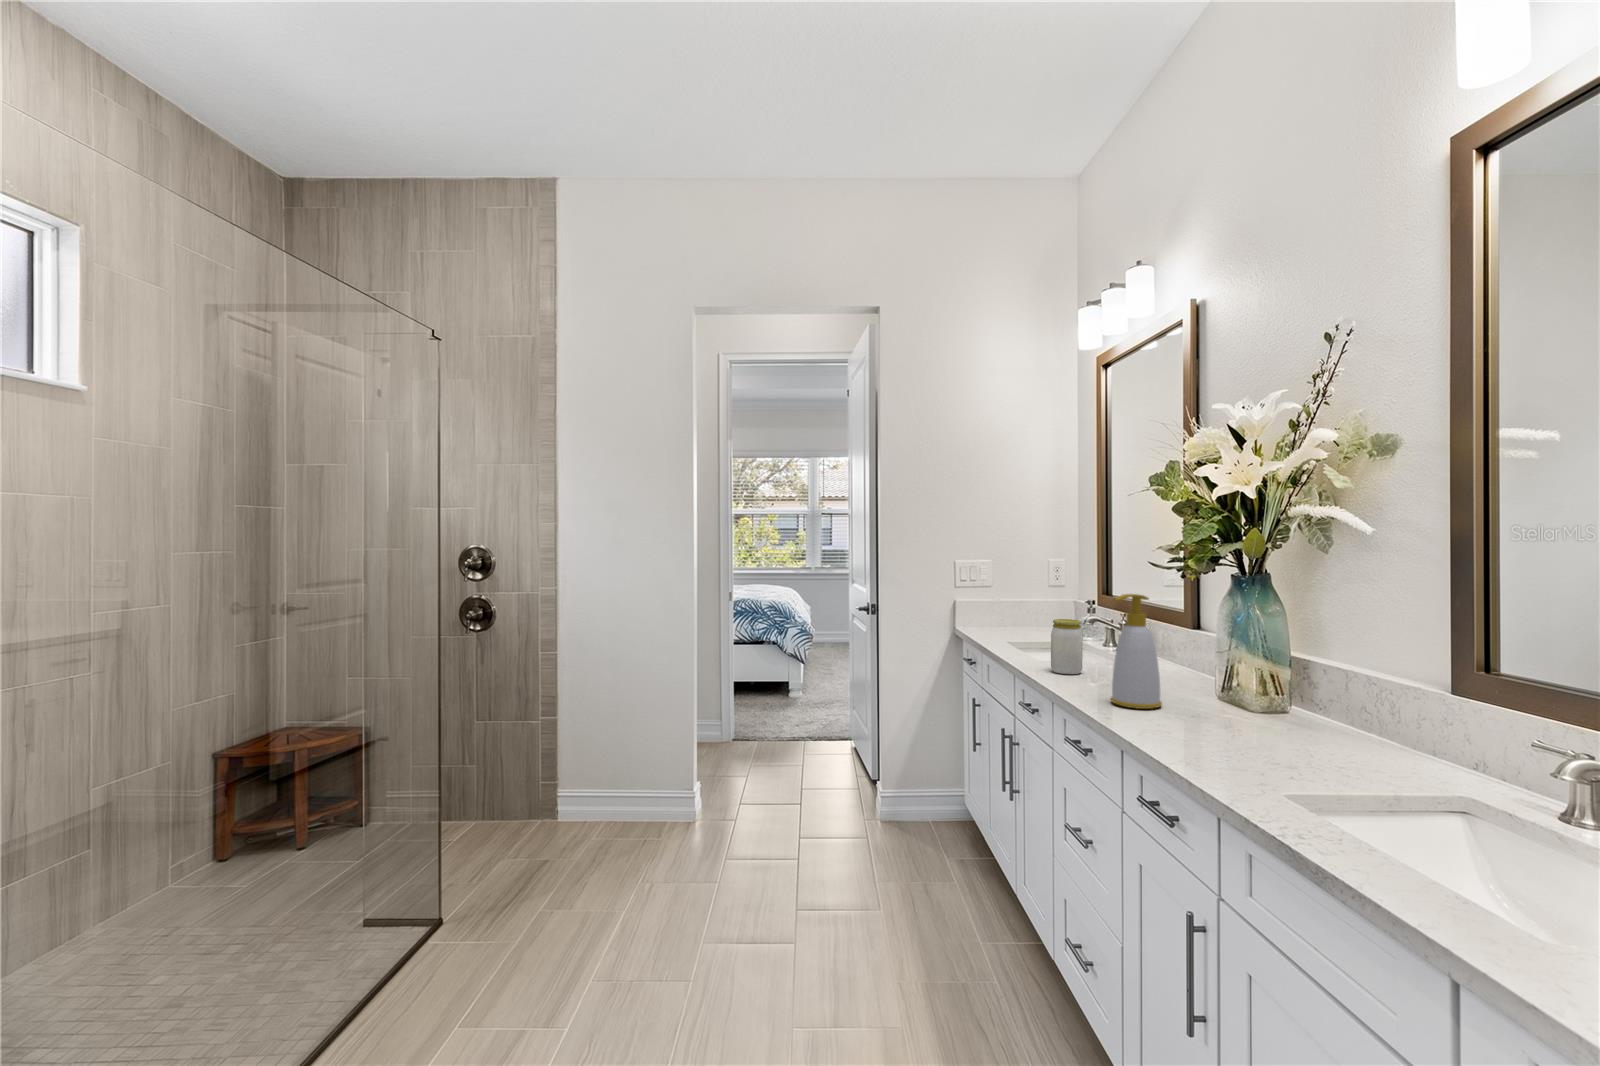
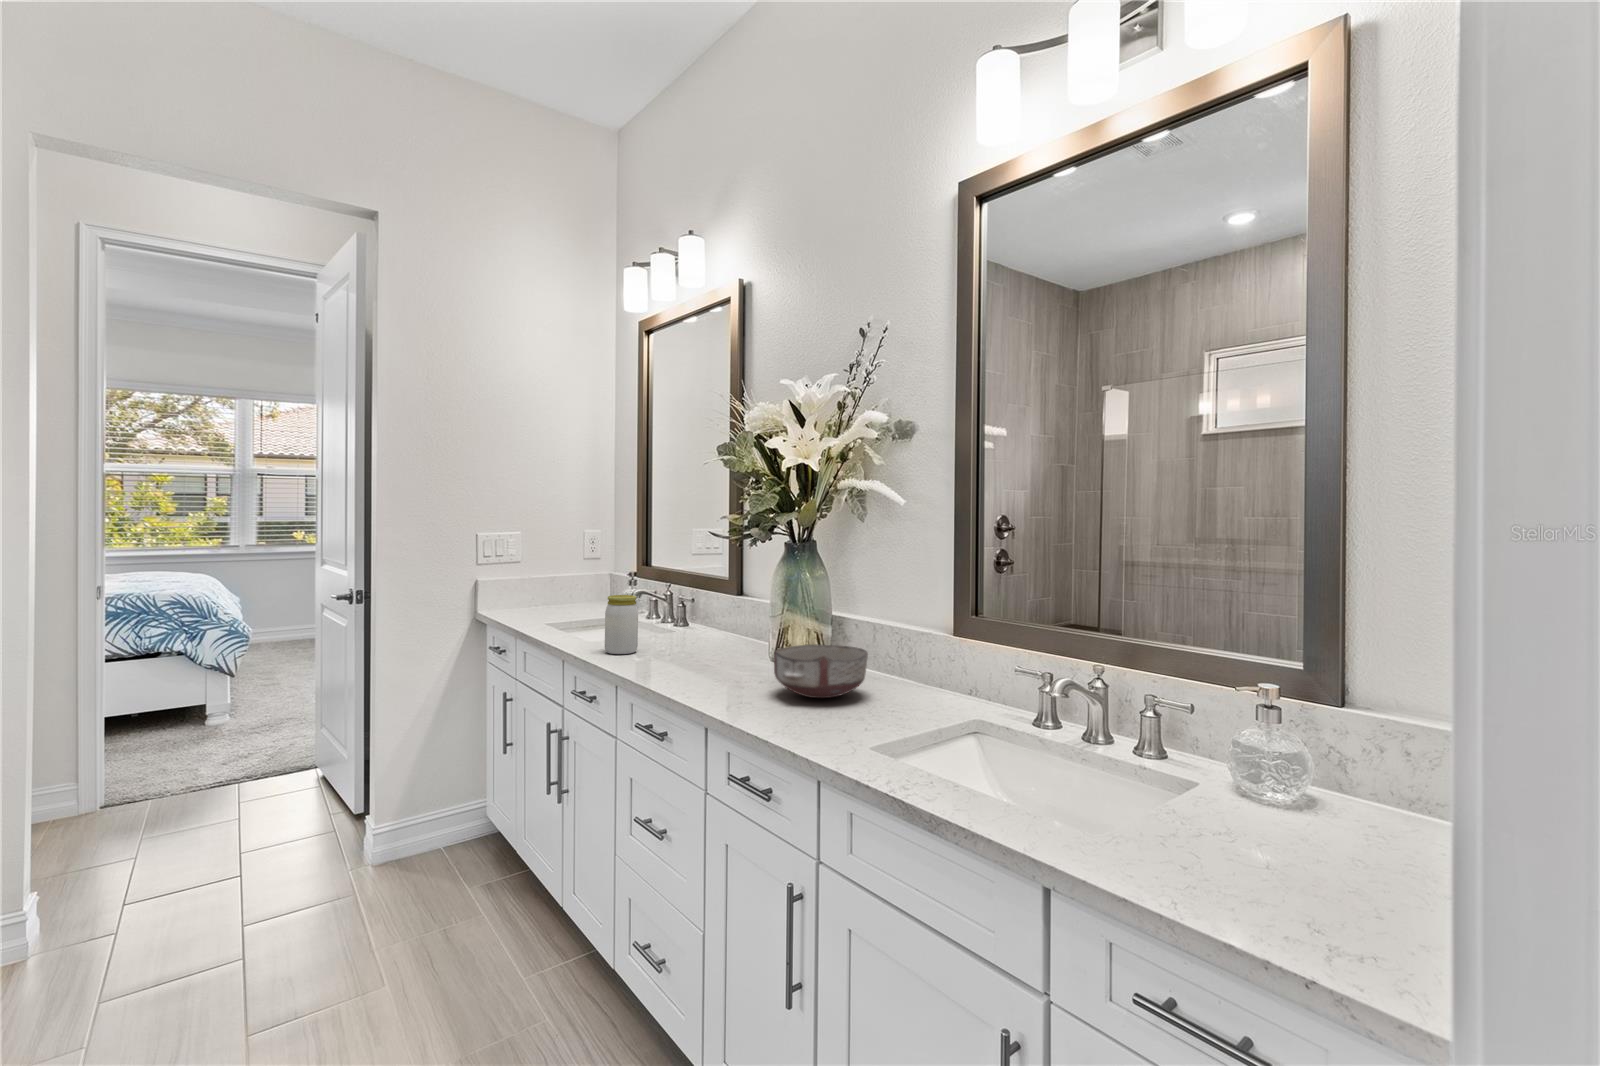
soap bottle: present [1111,594,1162,709] -> none [680,564,729,682]
ceramic bowl: none [1201,682,1317,740] -> present [774,644,868,698]

